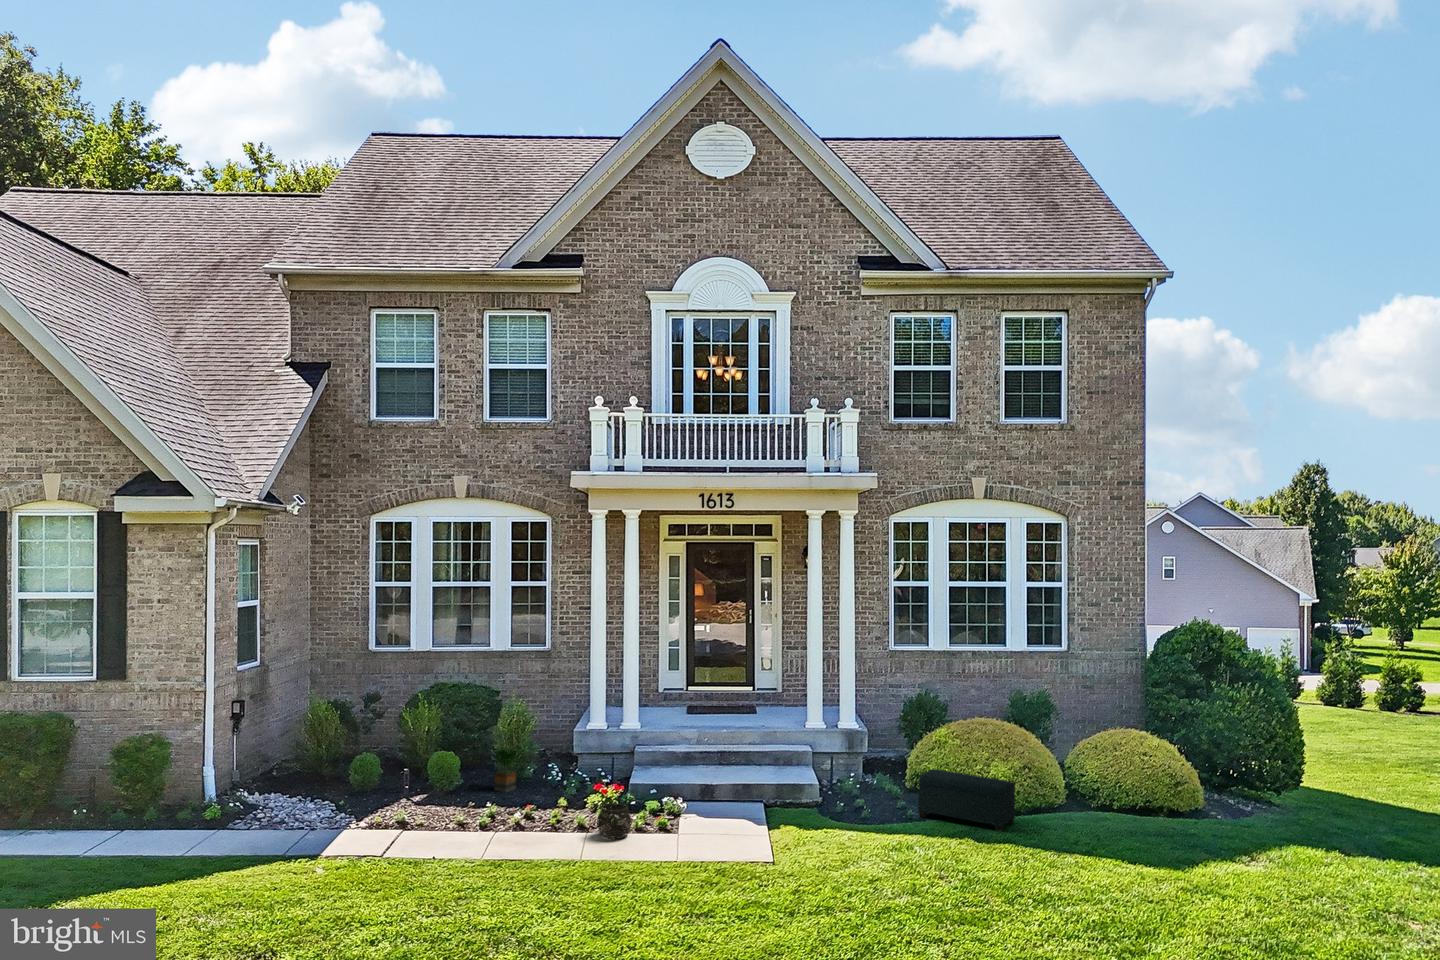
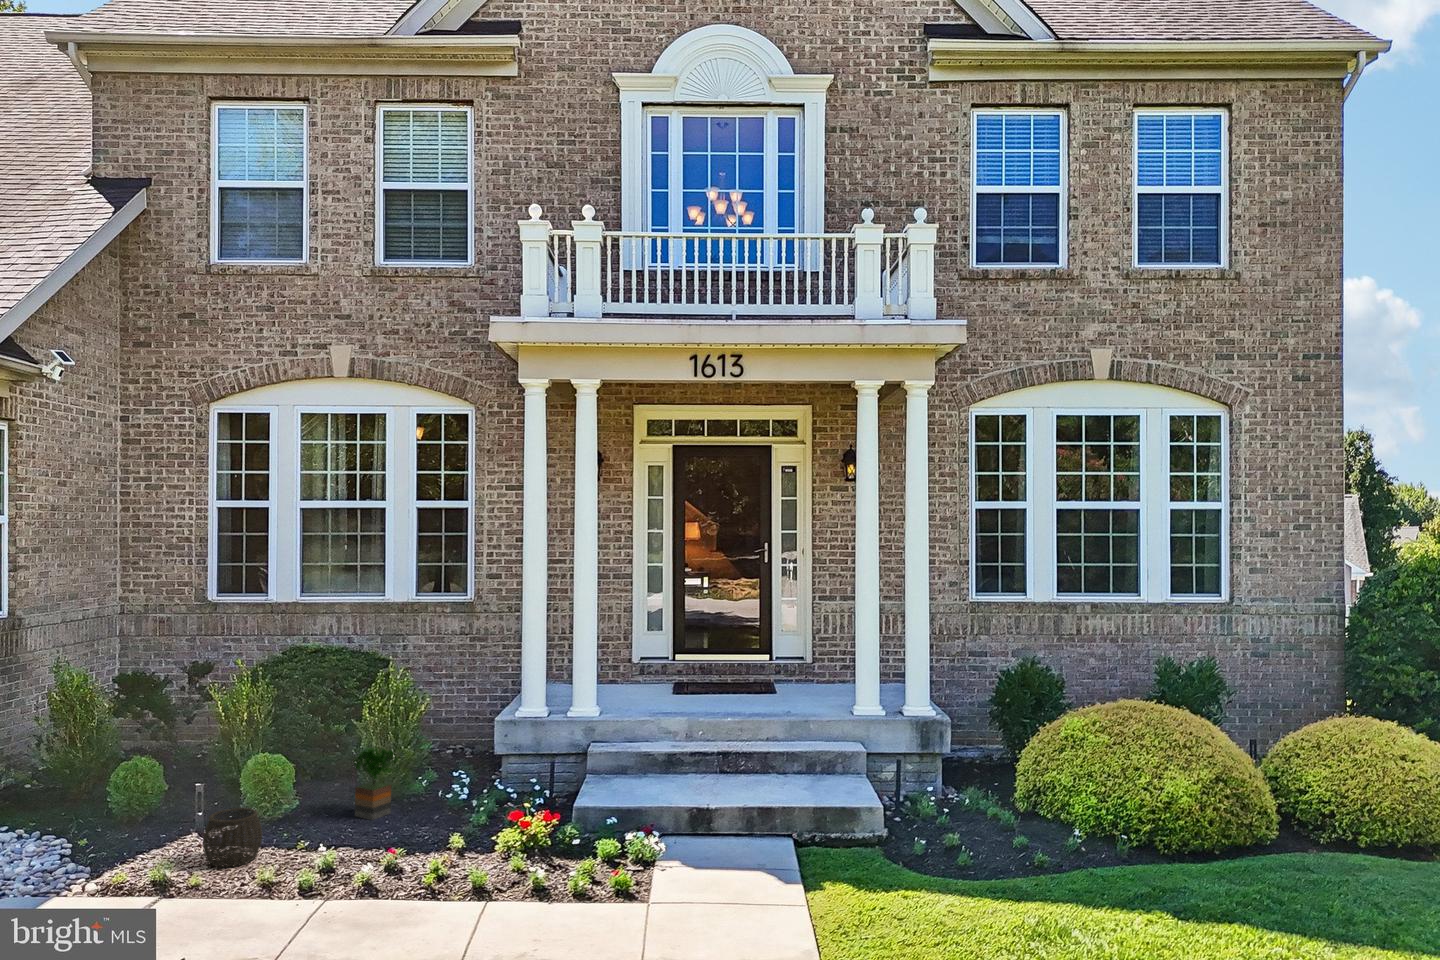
bench: present [918,769,1015,831] -> none [1066,783,1239,900]
woven basket: present [598,803,631,839] -> present [203,808,262,867]

